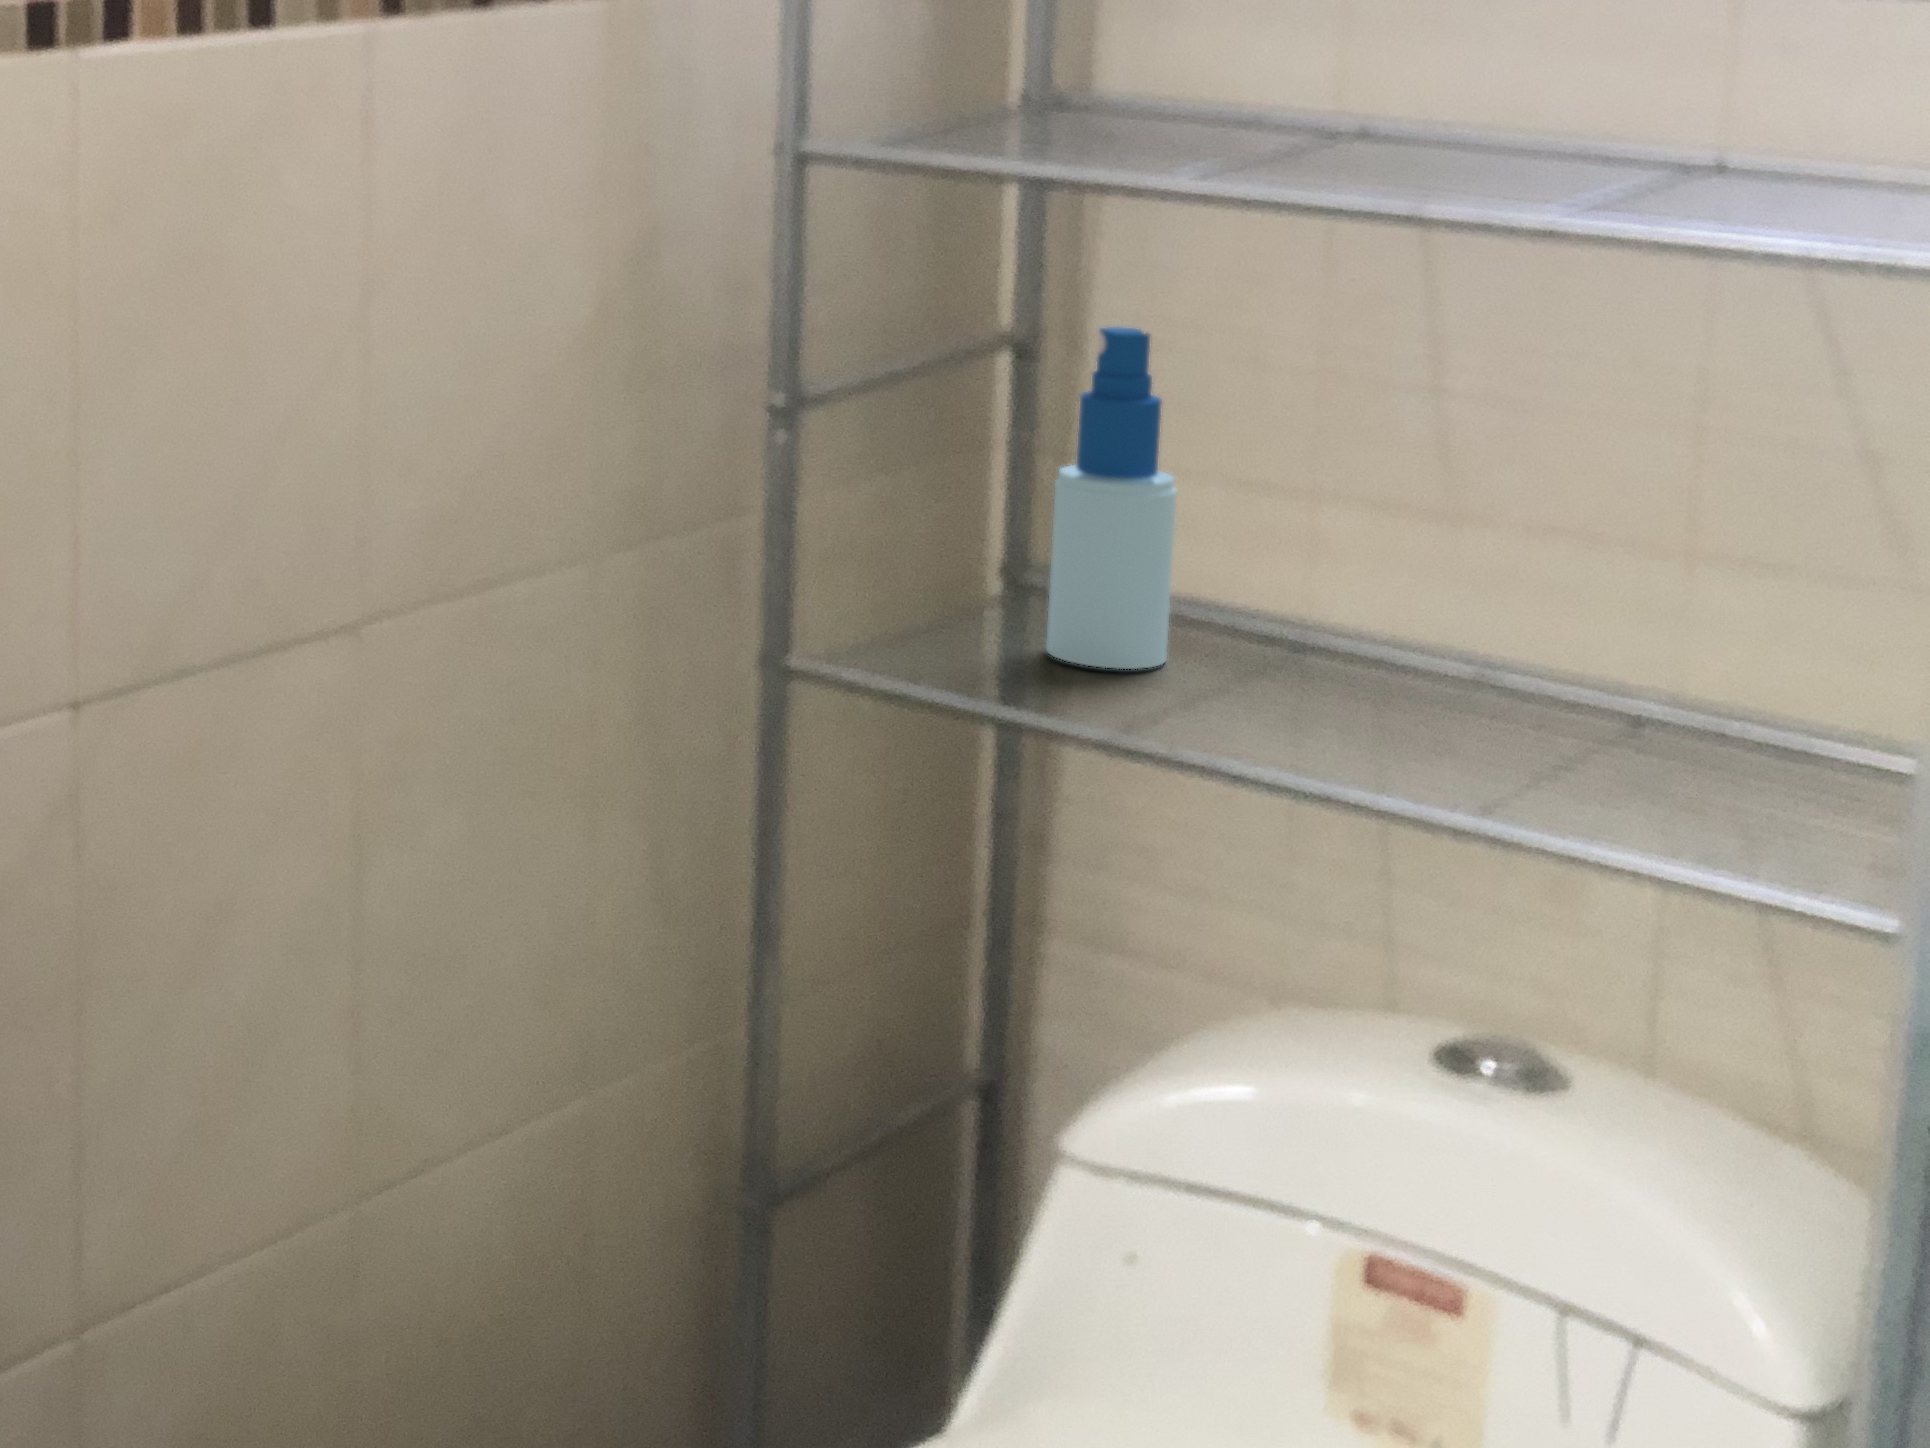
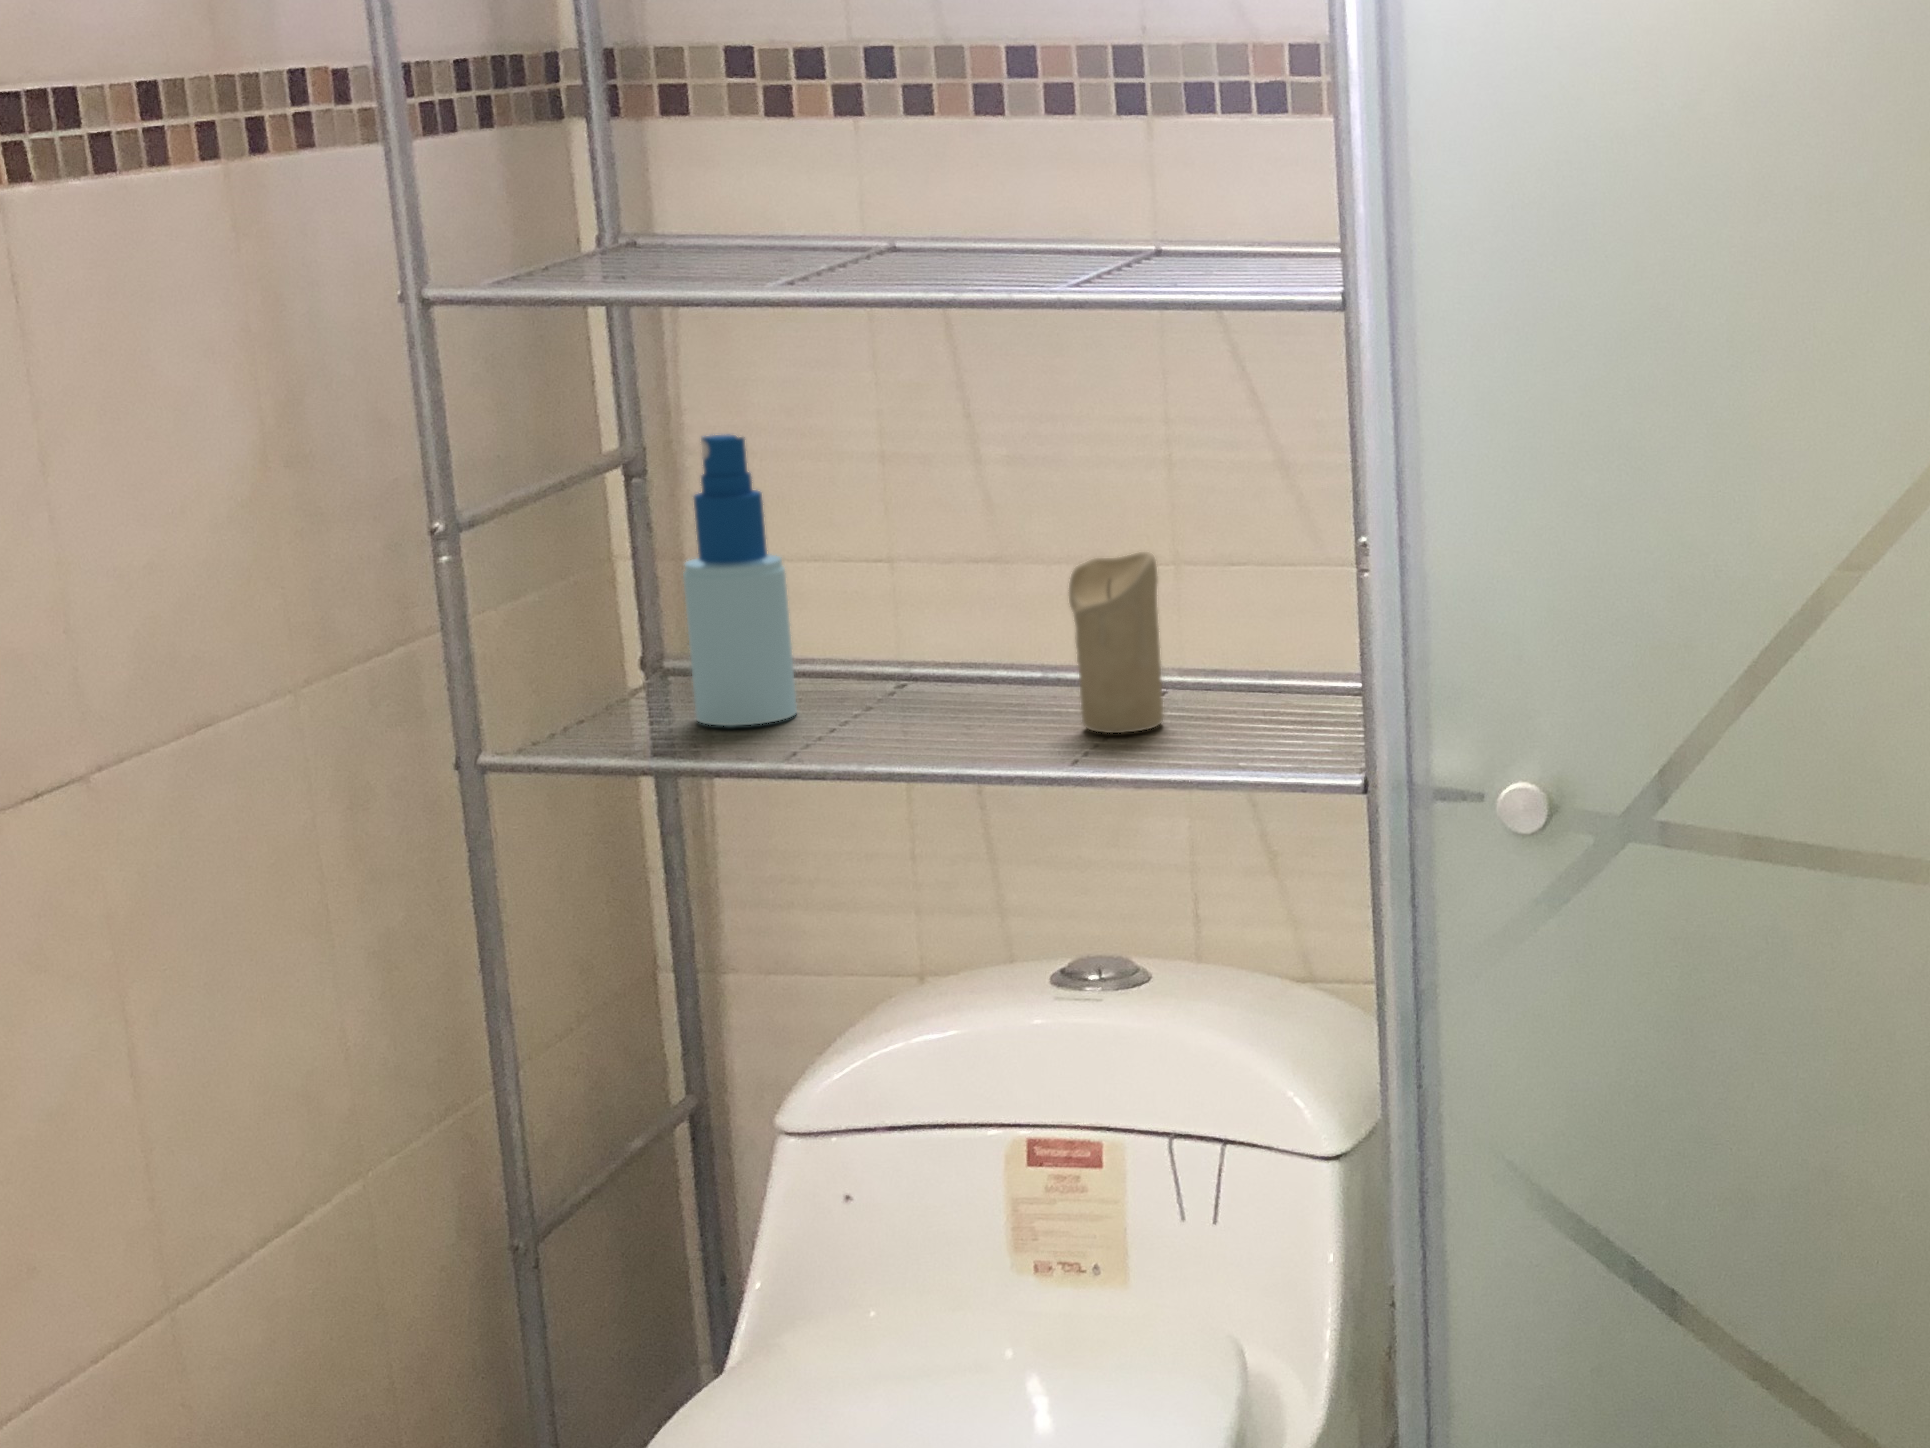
candle: none [1523,539,1656,771] -> present [1069,552,1163,733]

